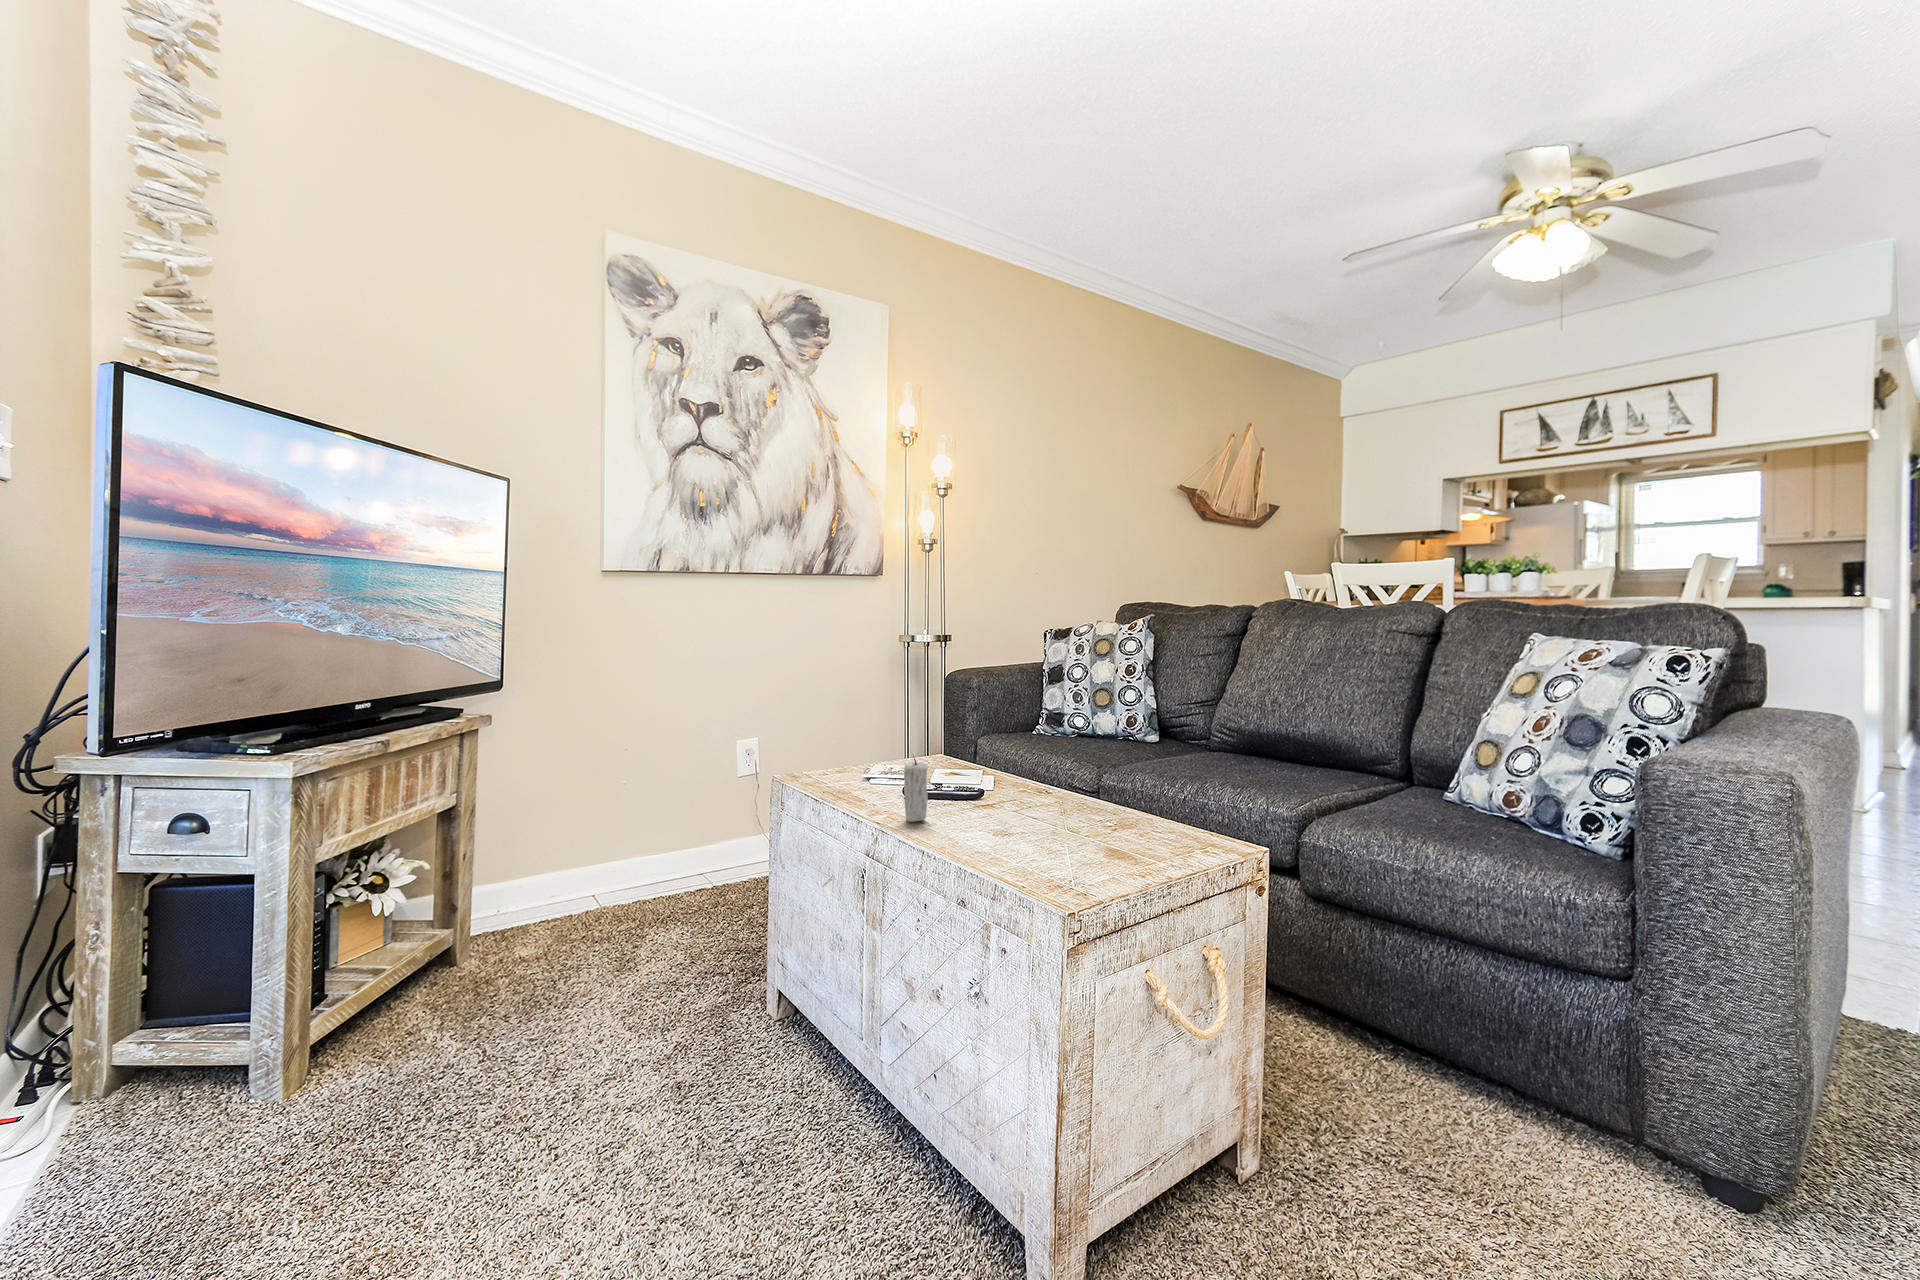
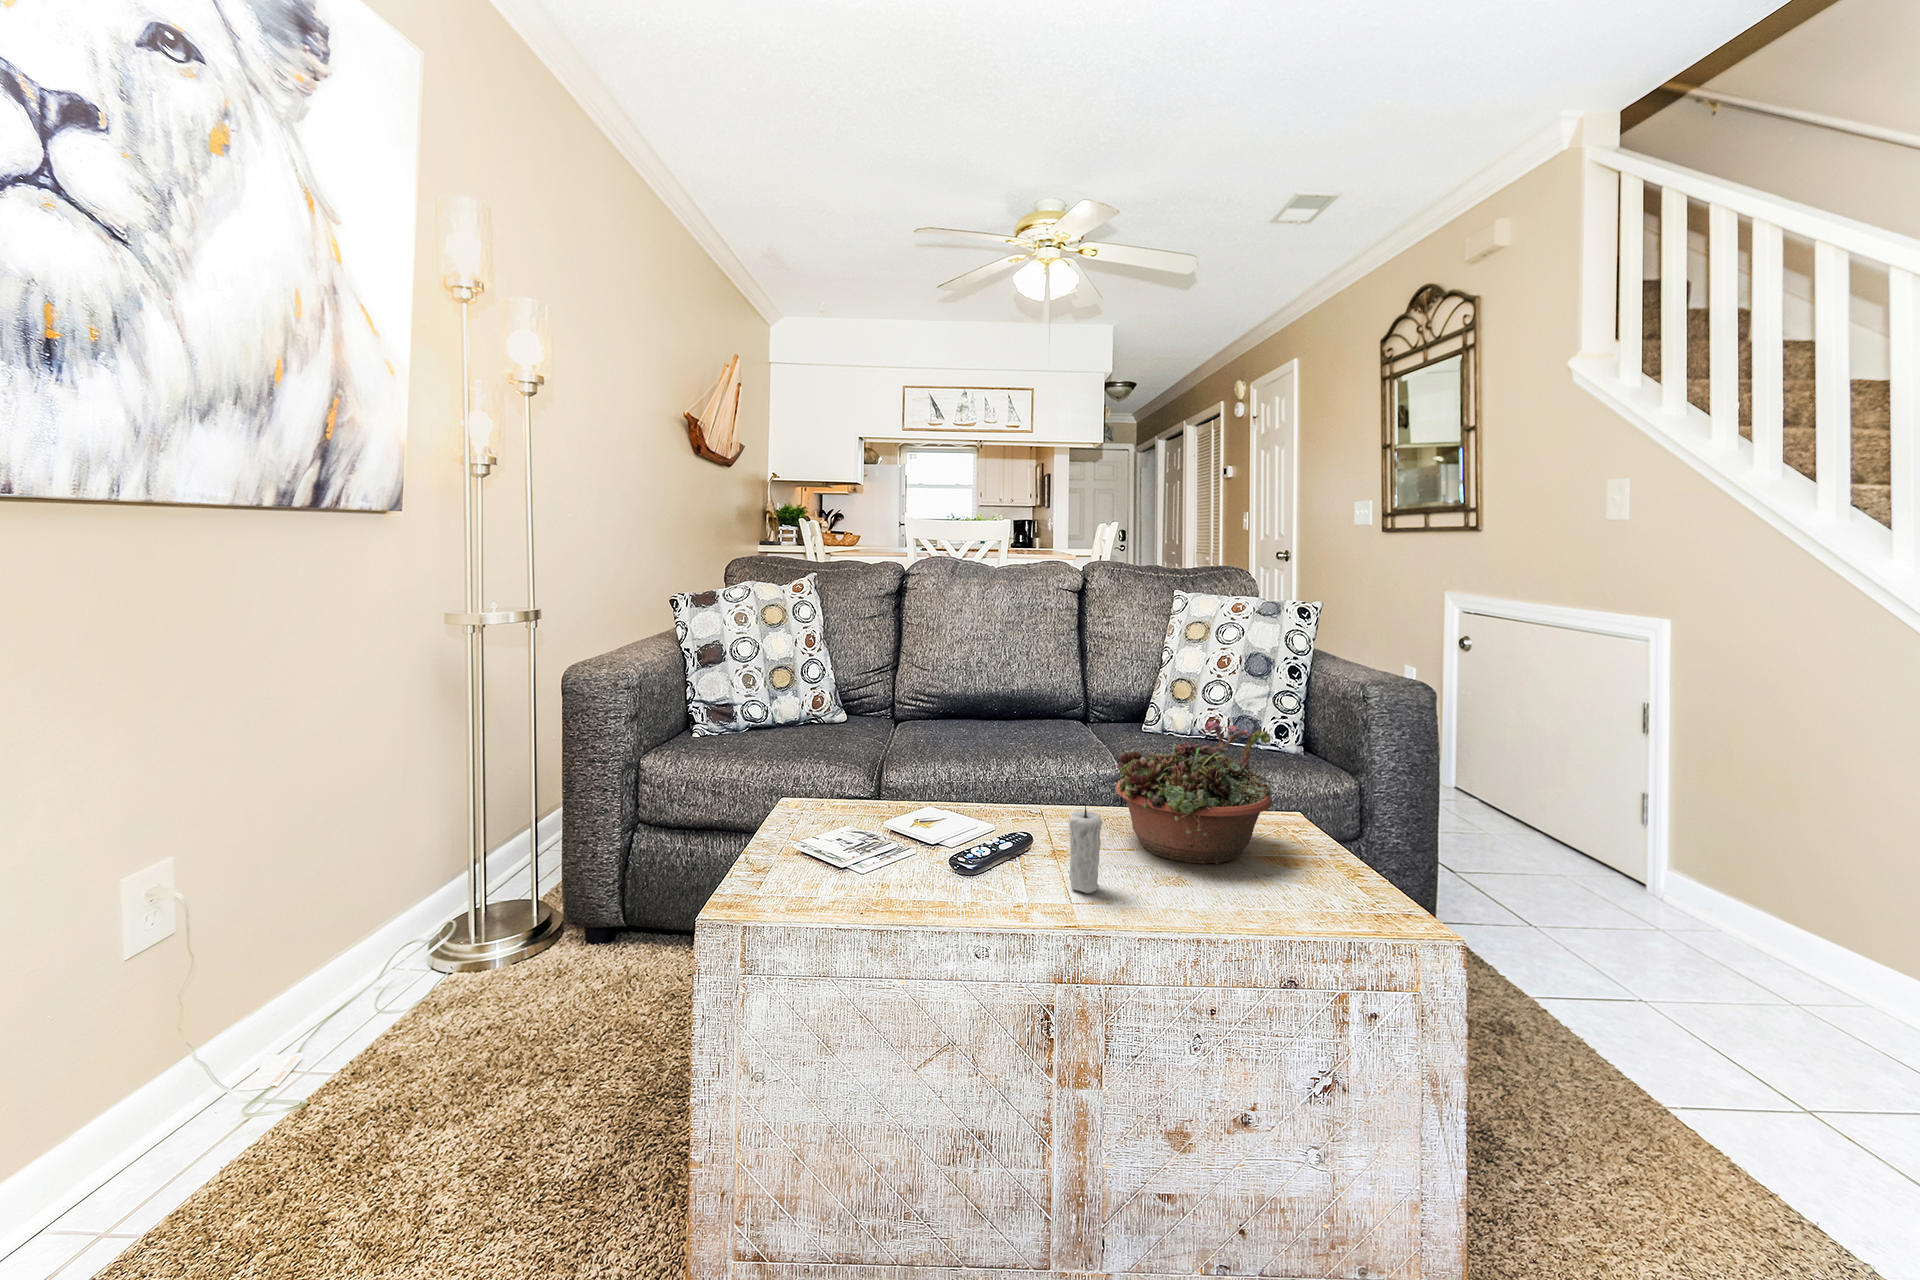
succulent planter: none [993,723,1162,843] -> present [1116,721,1276,864]

